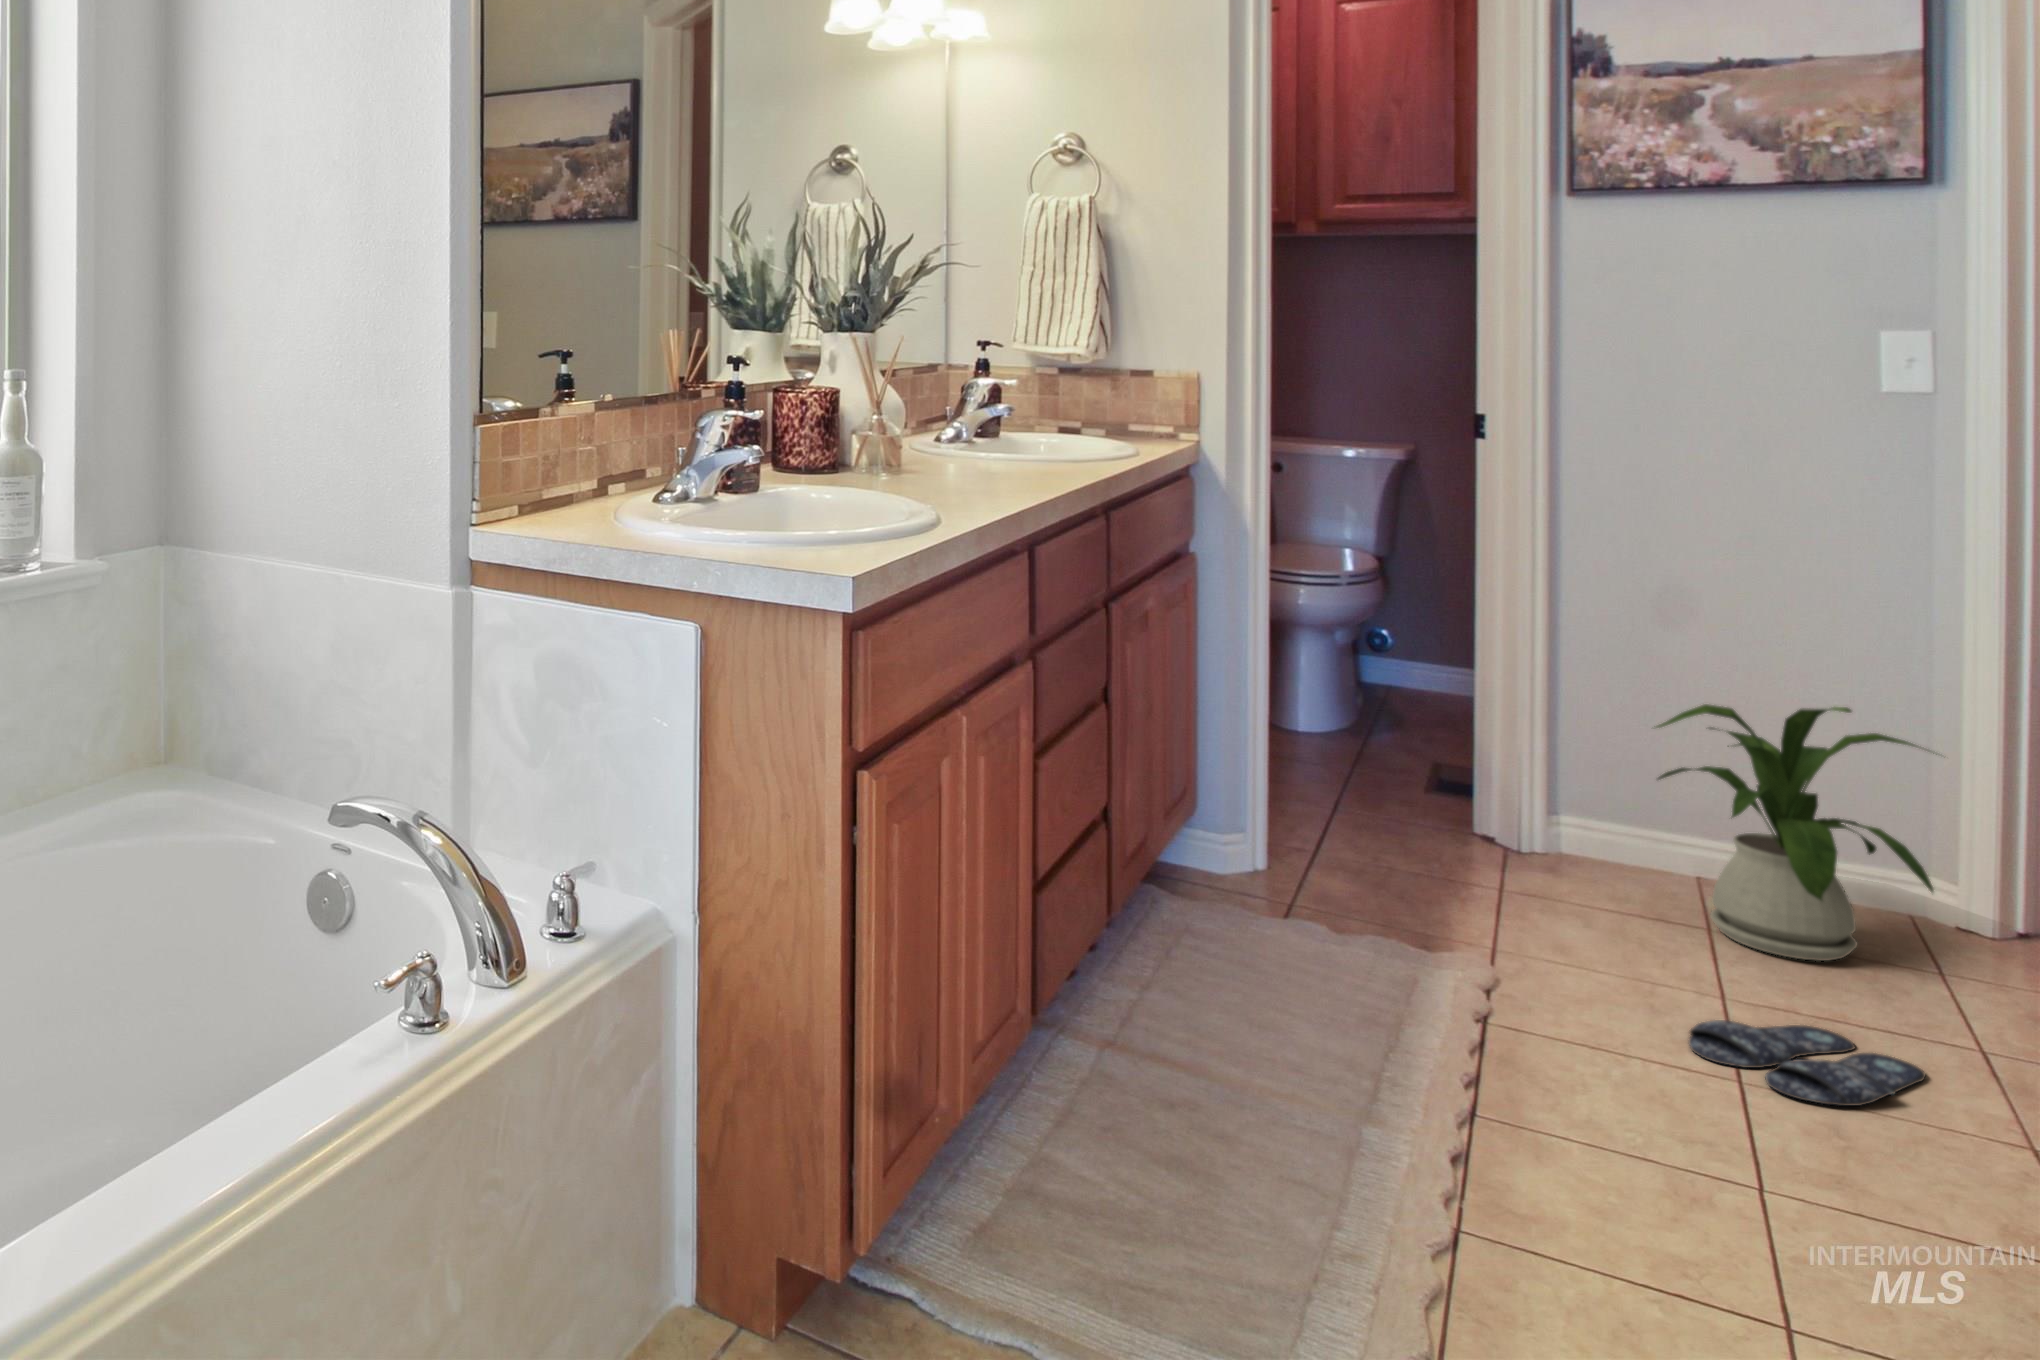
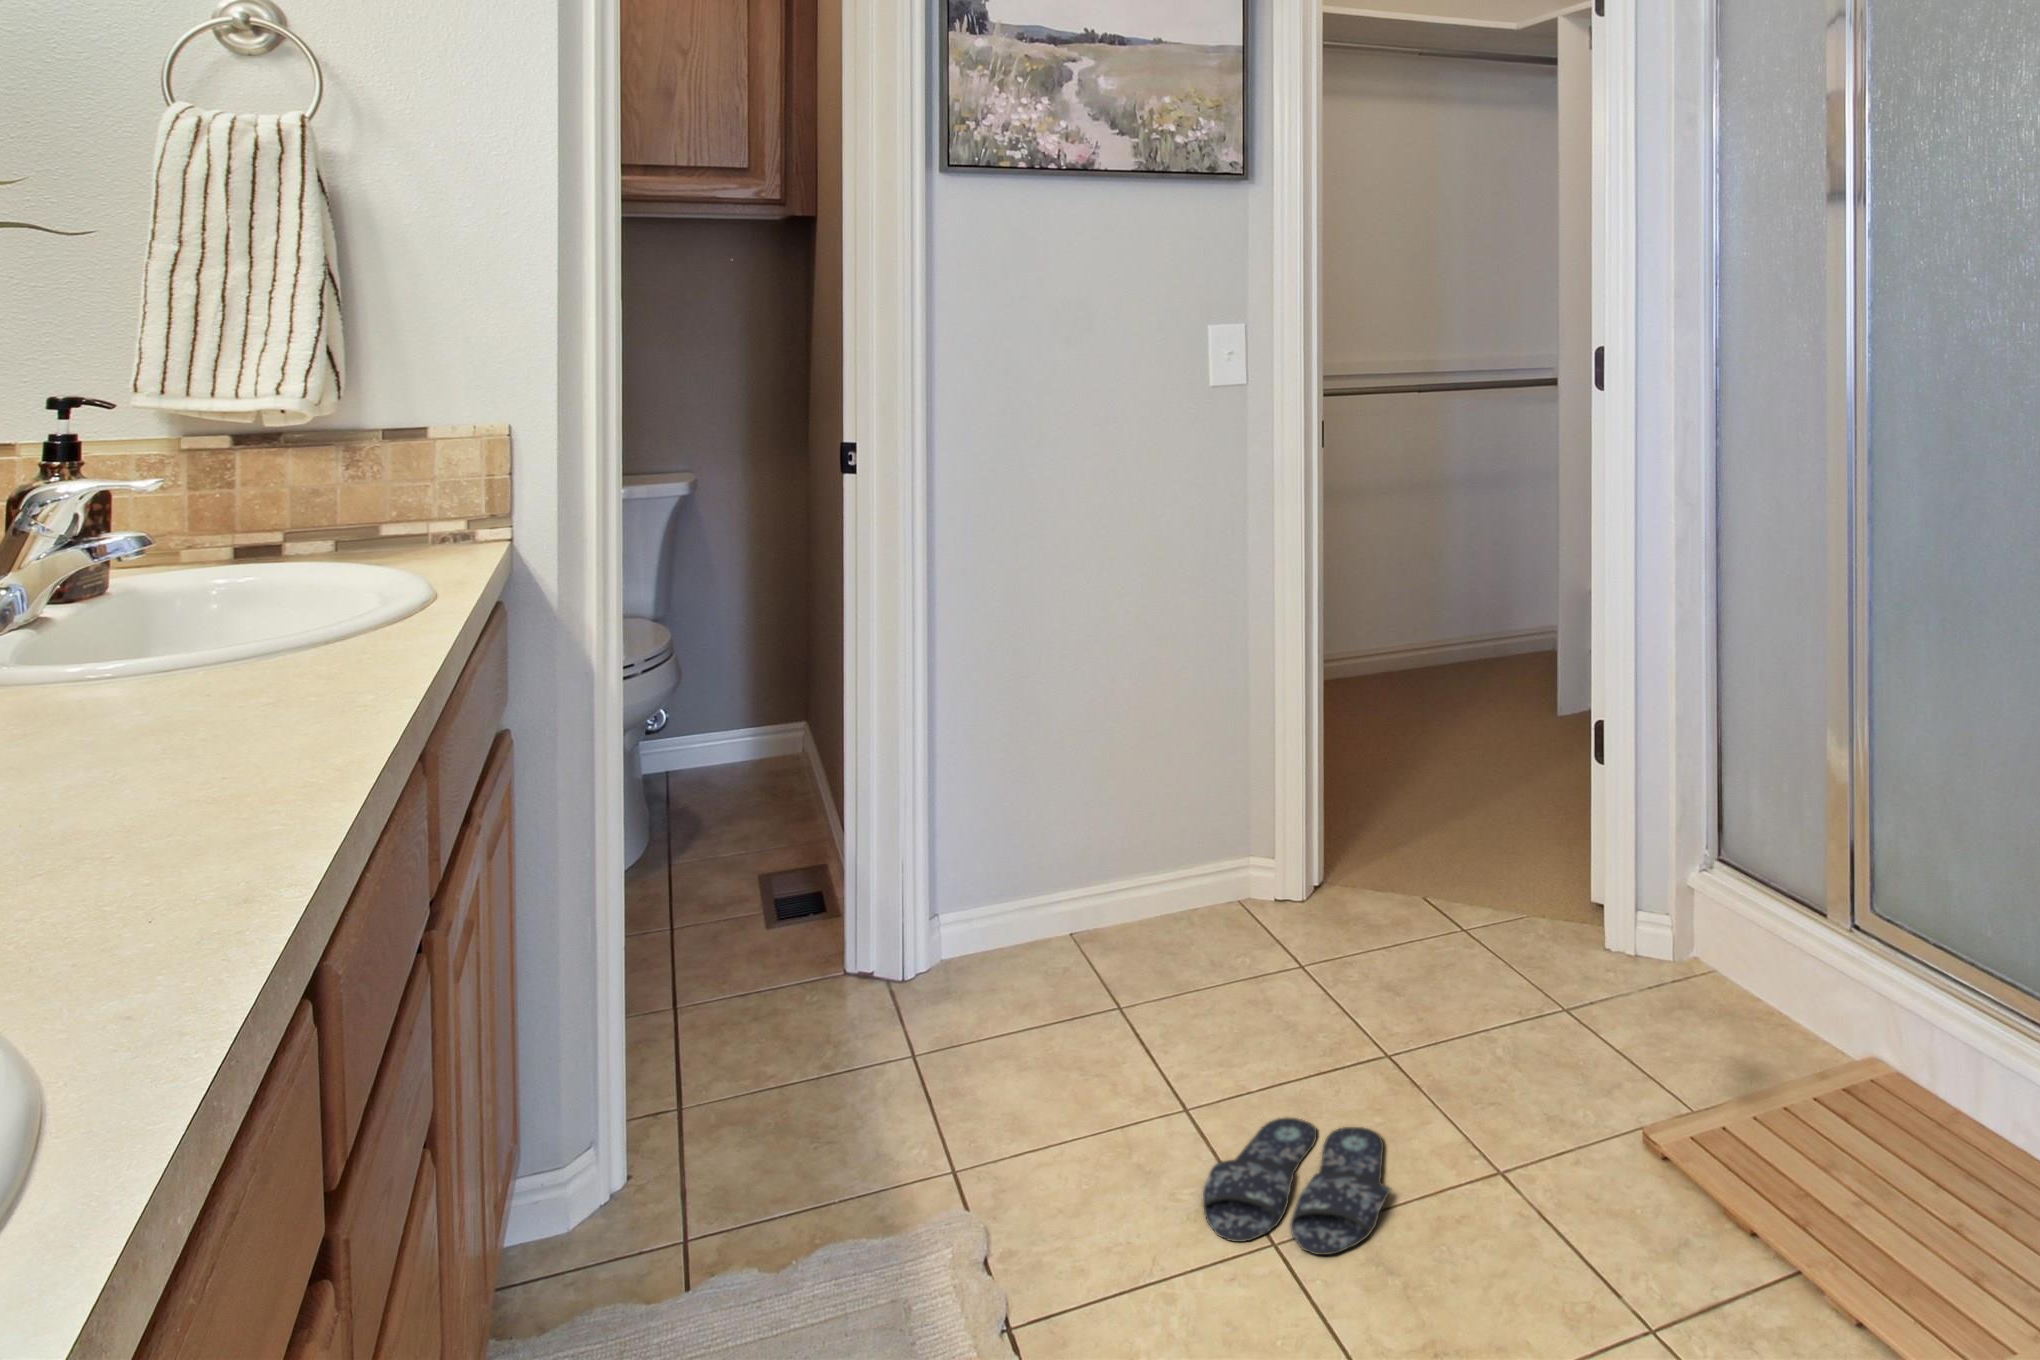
house plant: present [1657,704,1937,961] -> none [1047,742,1322,1025]

